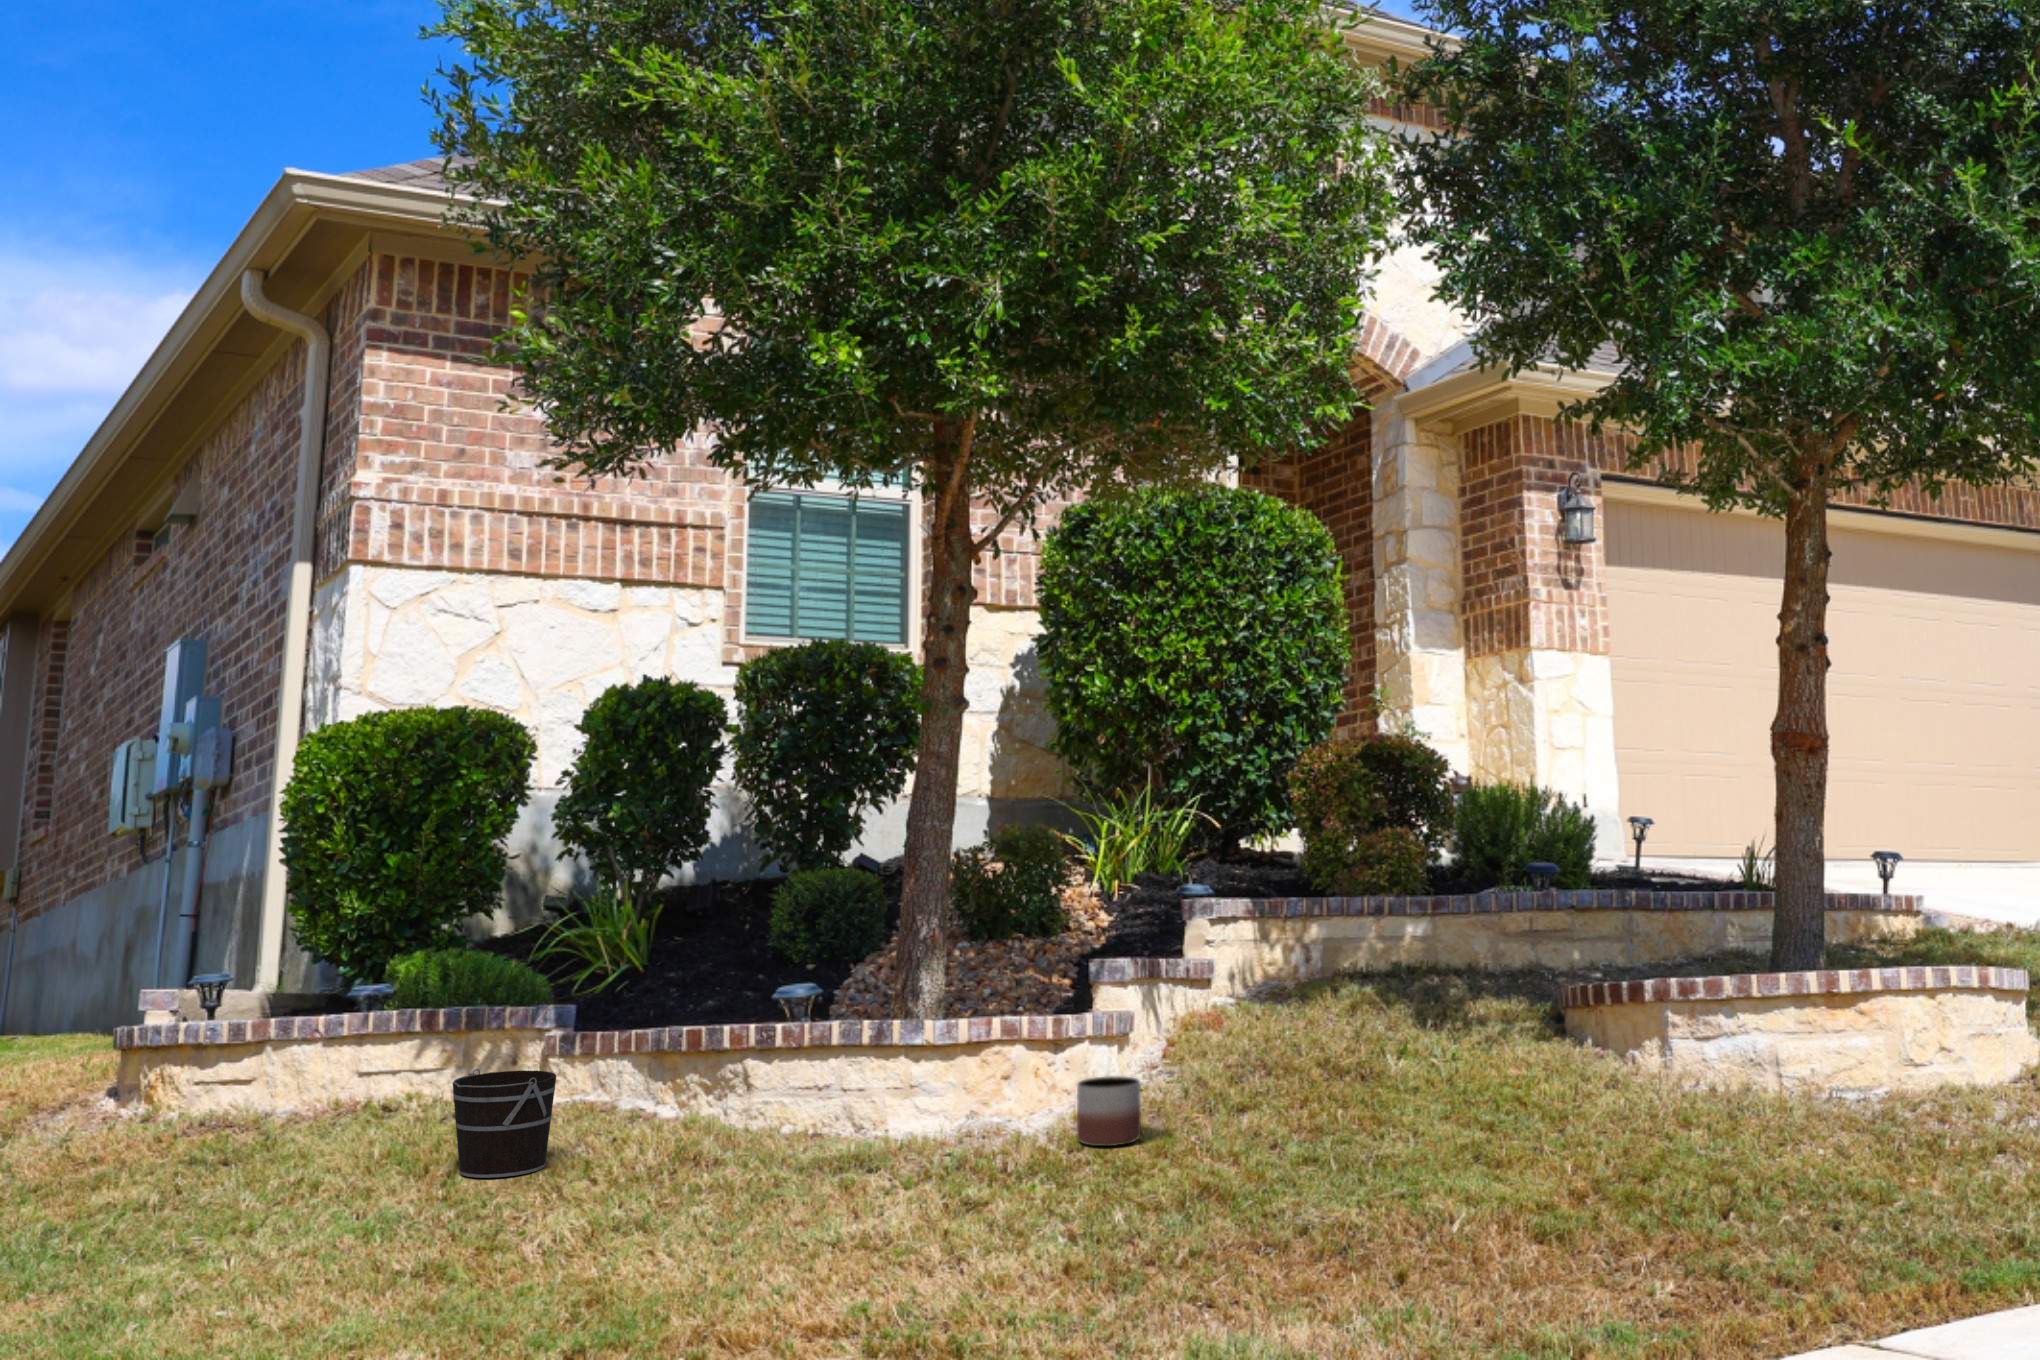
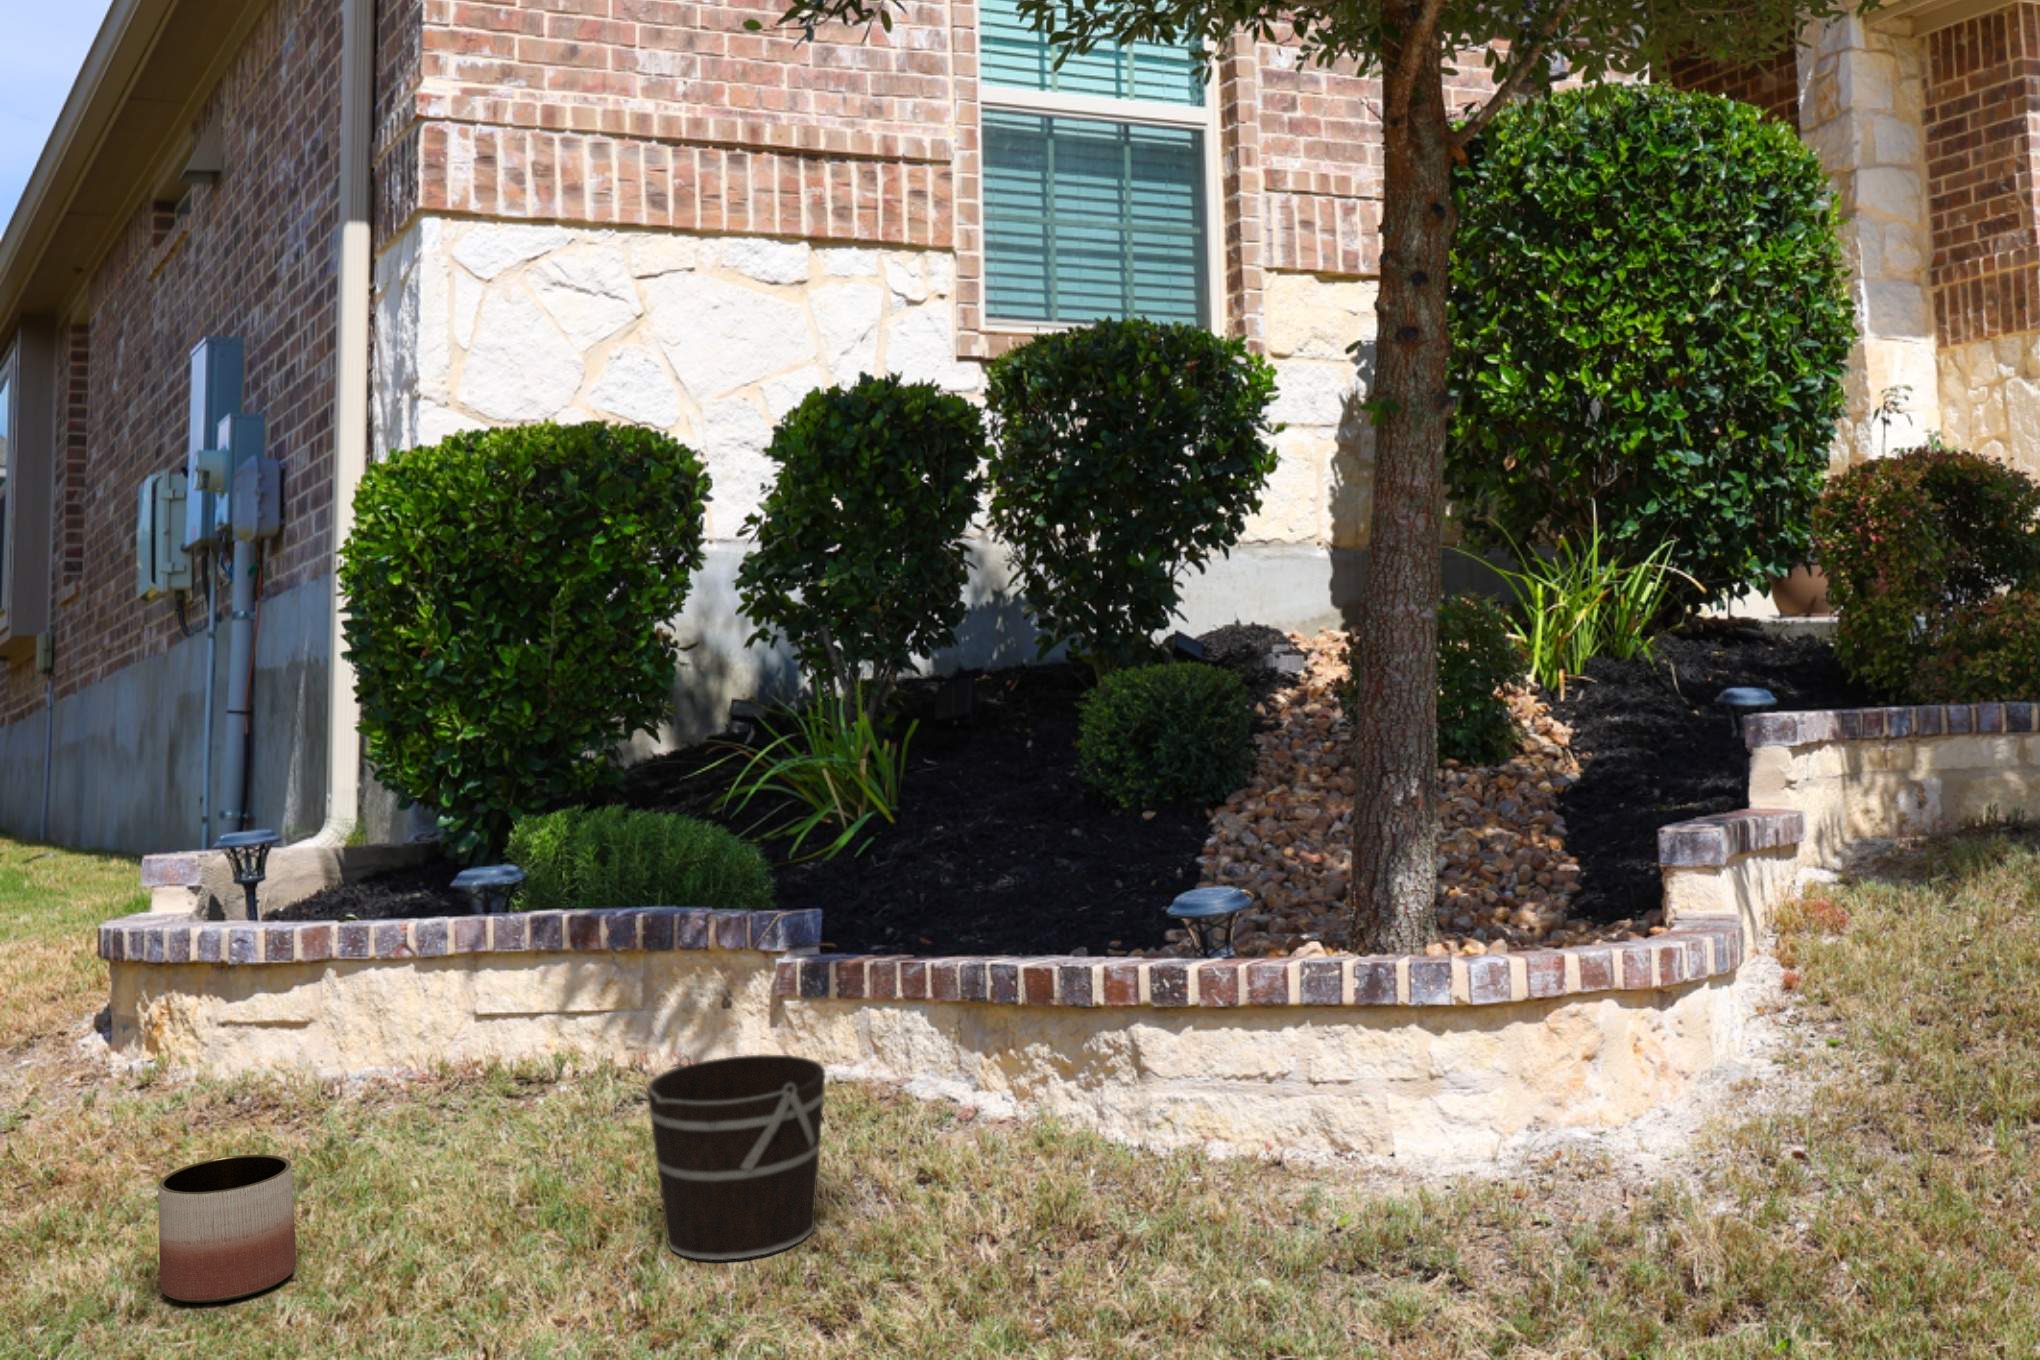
planter: present [1077,1076,1141,1146] -> present [158,1154,296,1303]

